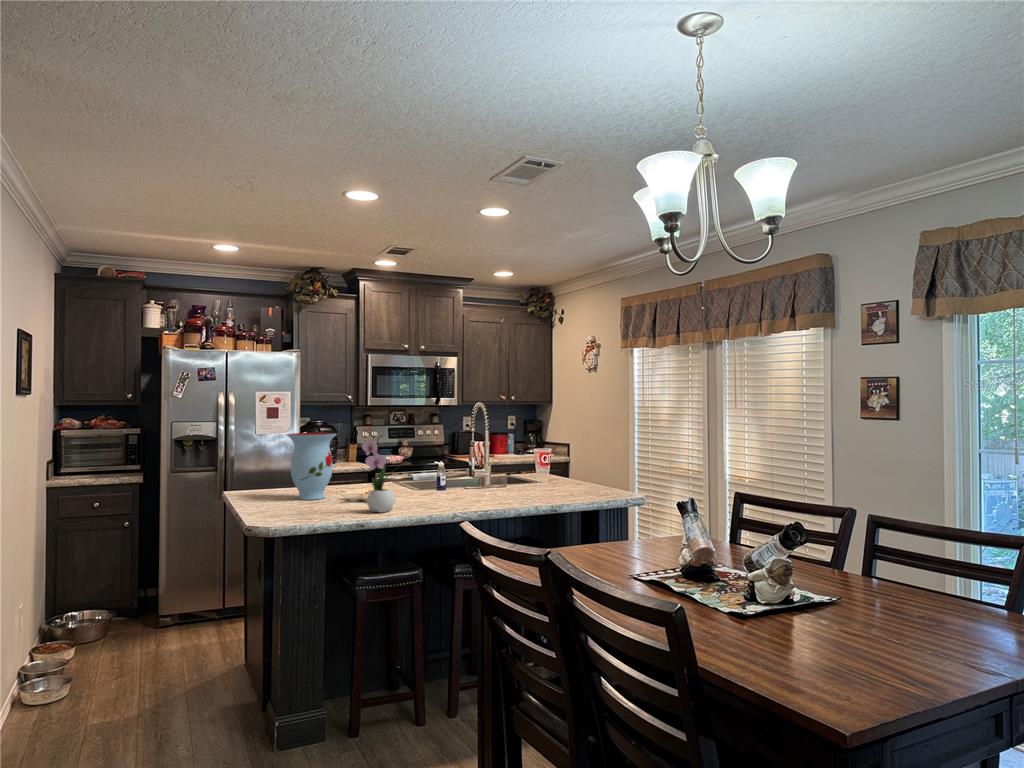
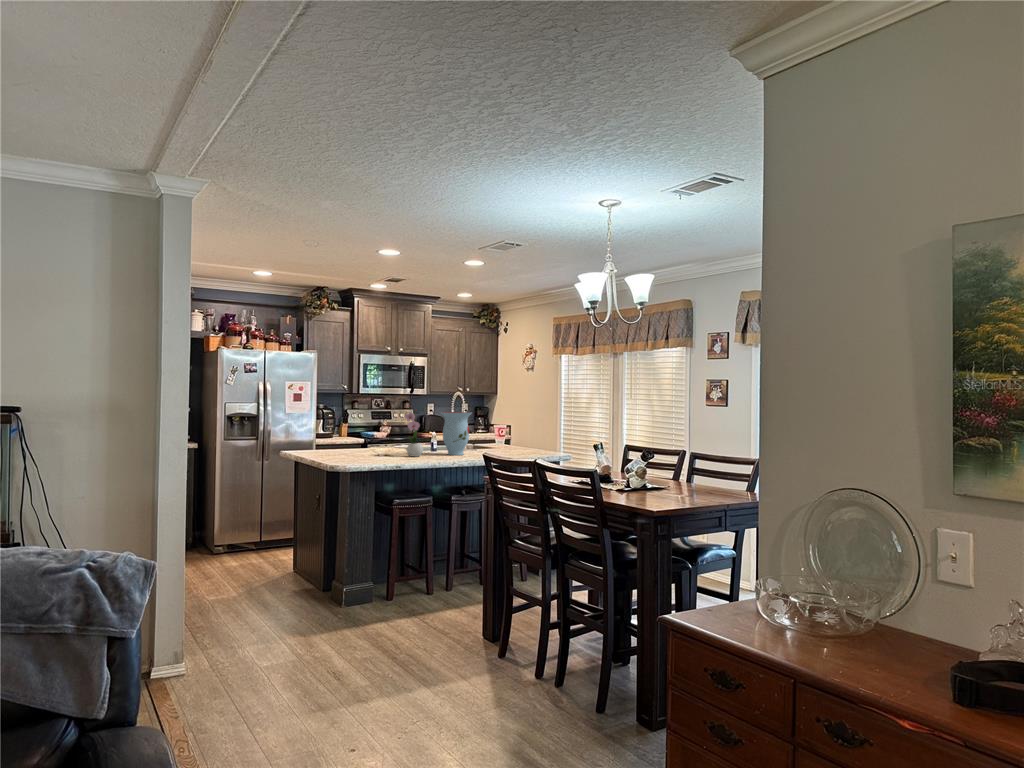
vase: present [287,433,336,500] -> present [441,412,471,455]

